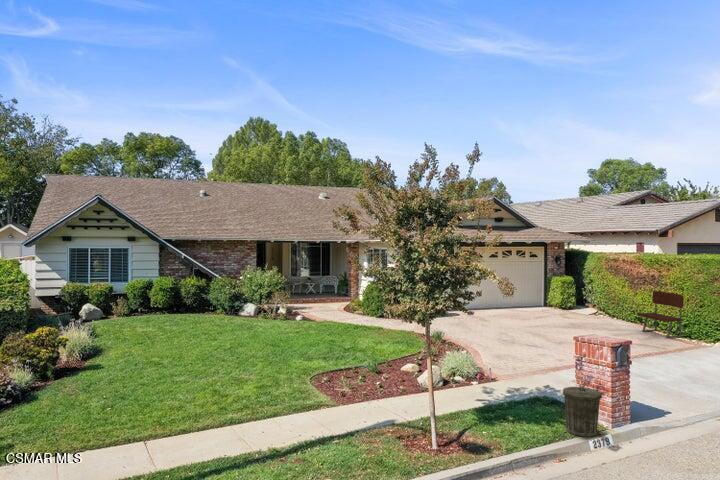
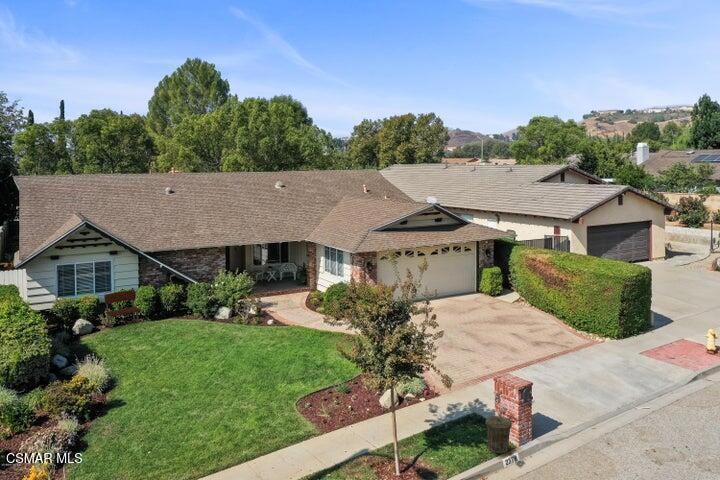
bench: present [637,291,684,338] -> present [104,290,141,328]

